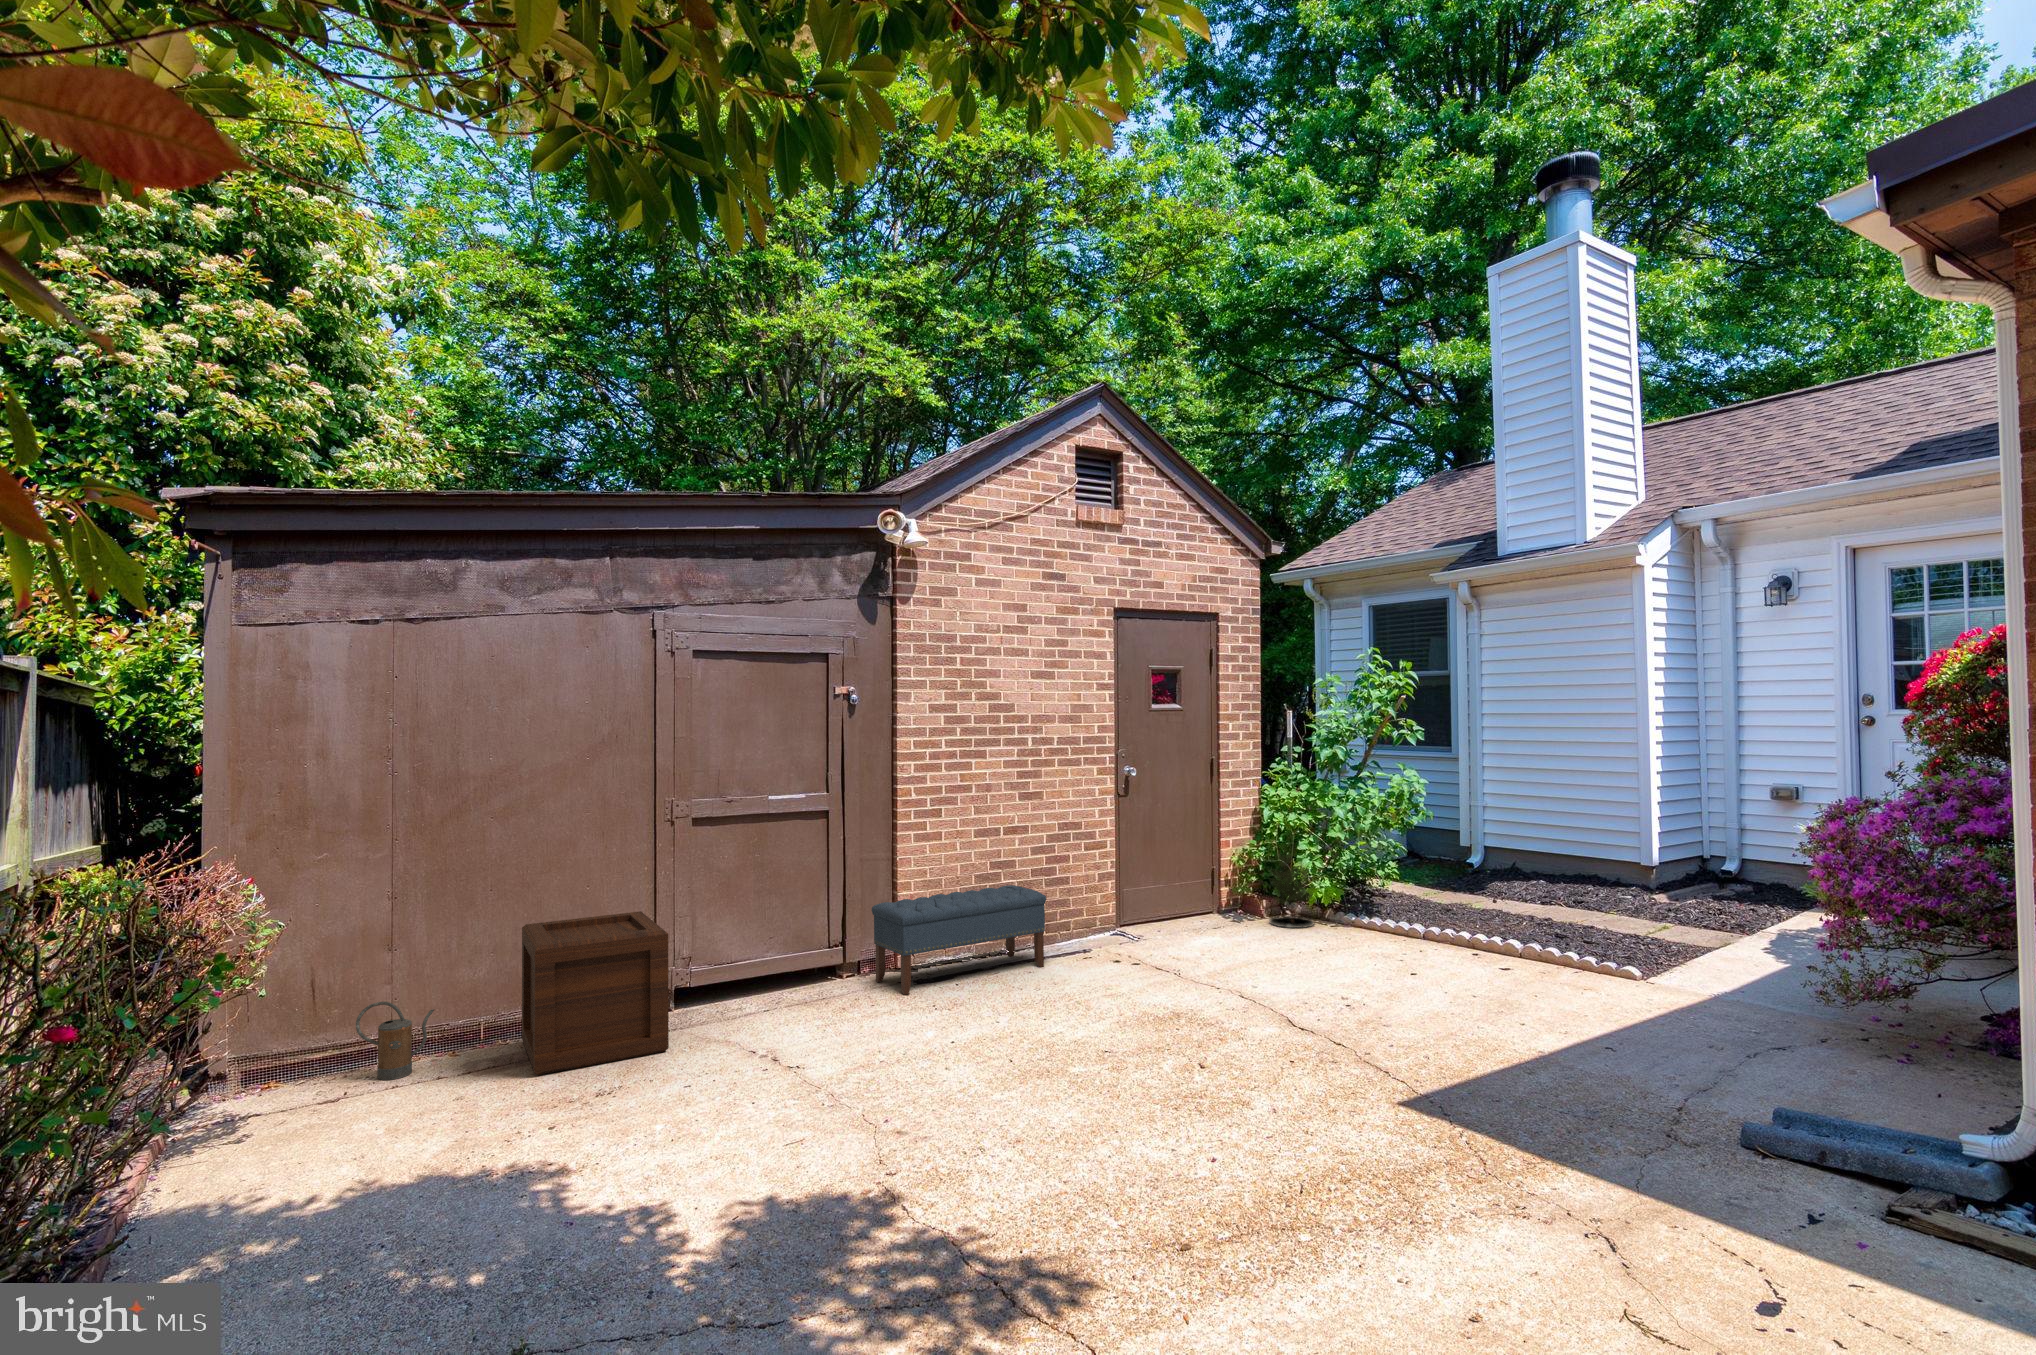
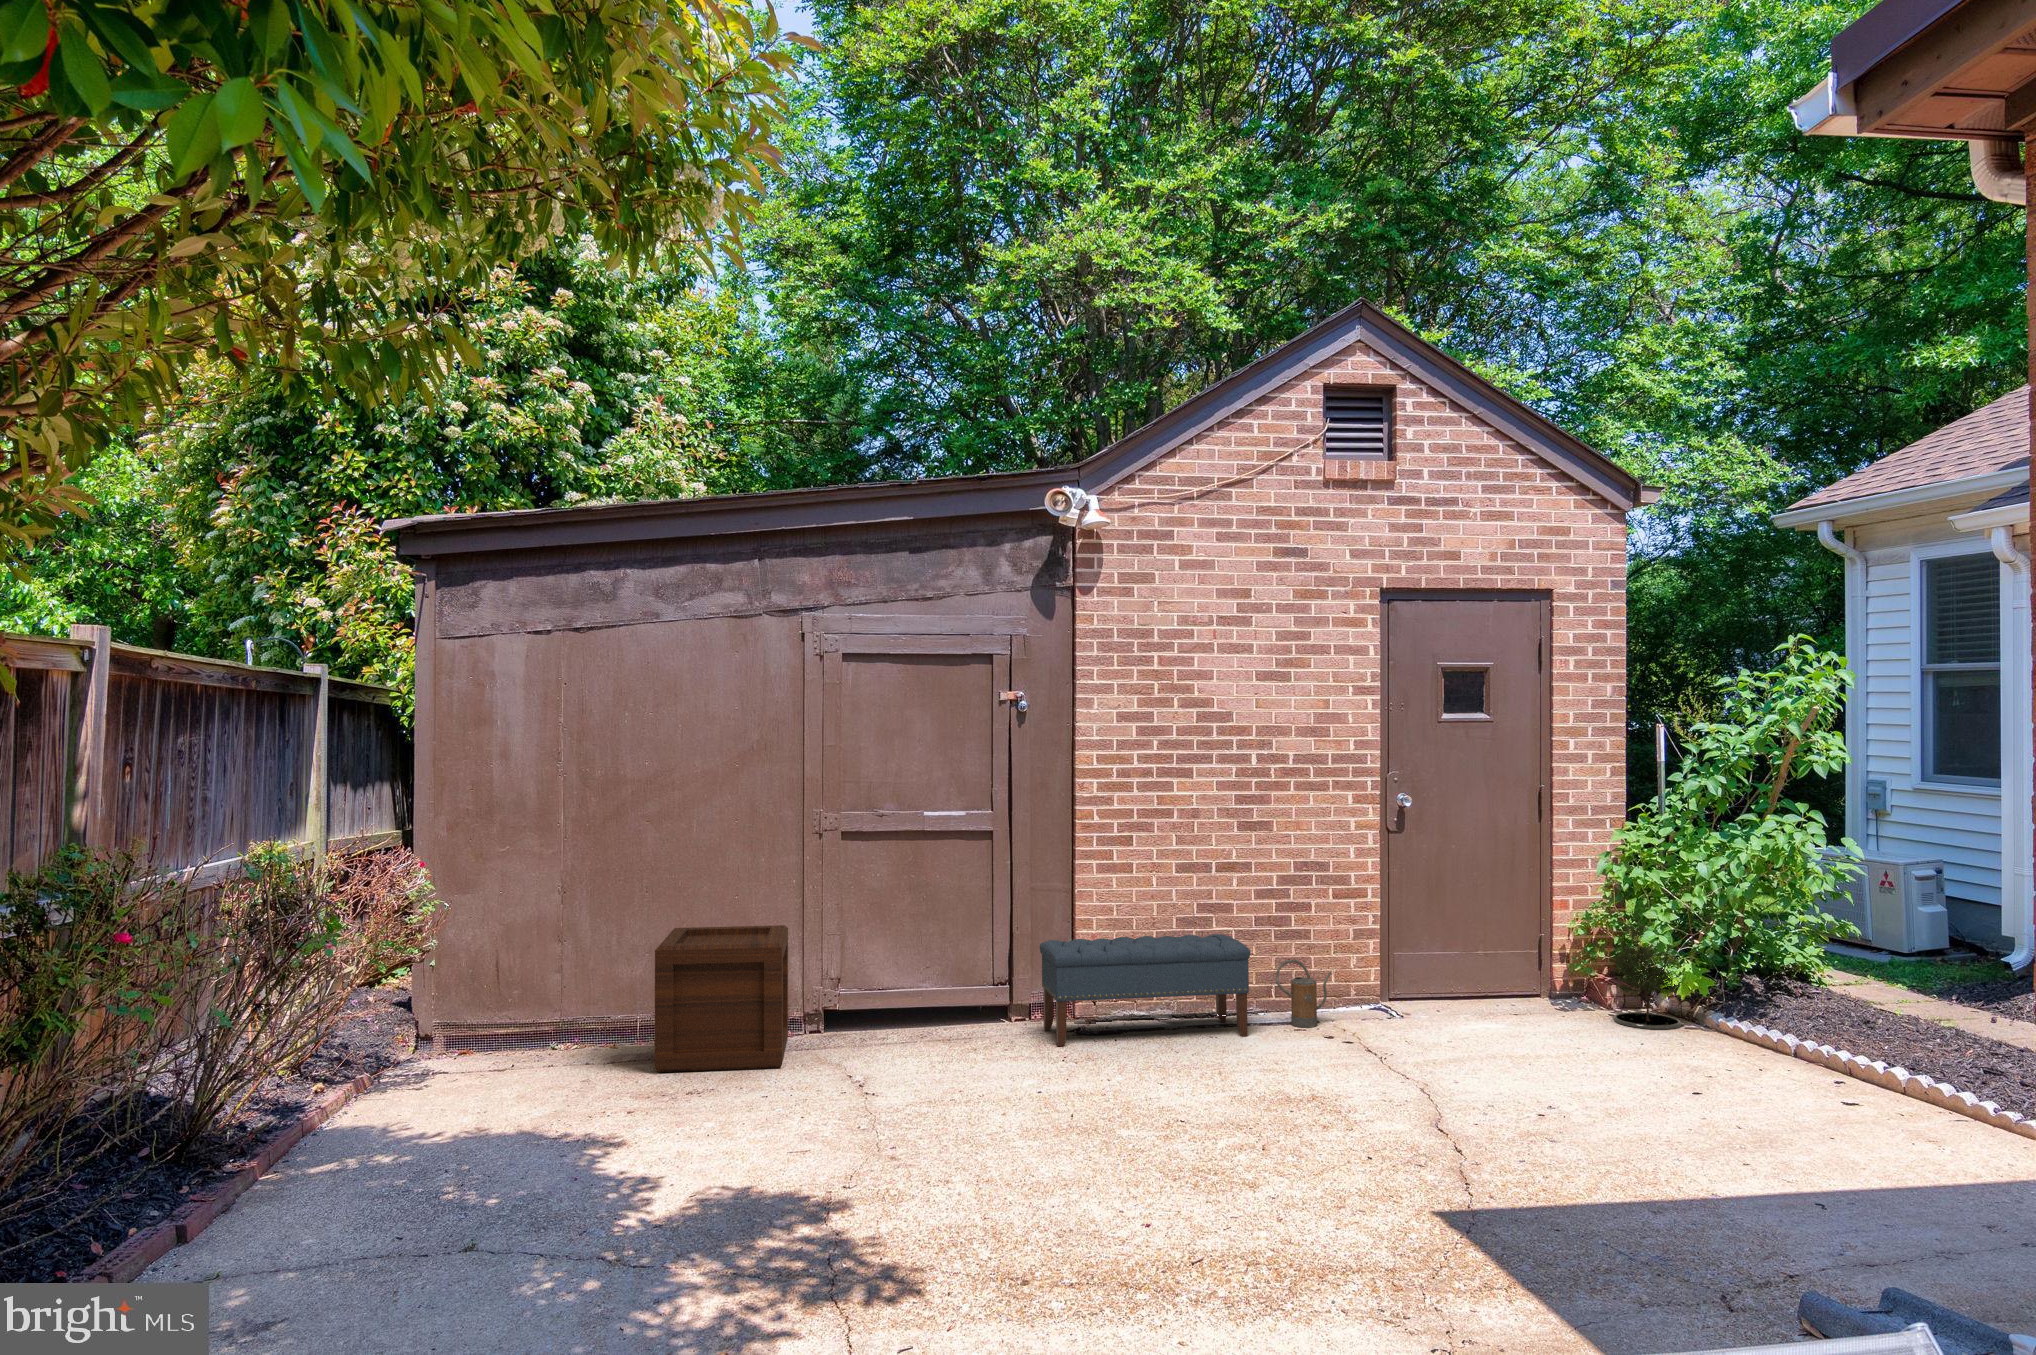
watering can: present [356,1002,434,1080] -> present [1276,960,1332,1027]

